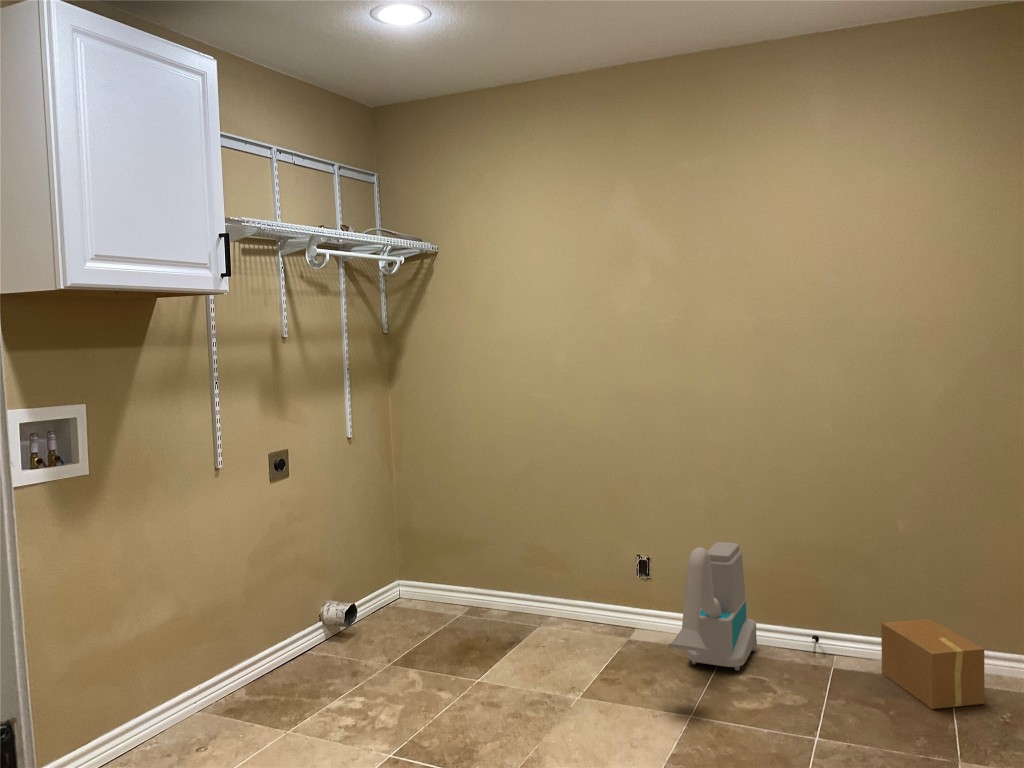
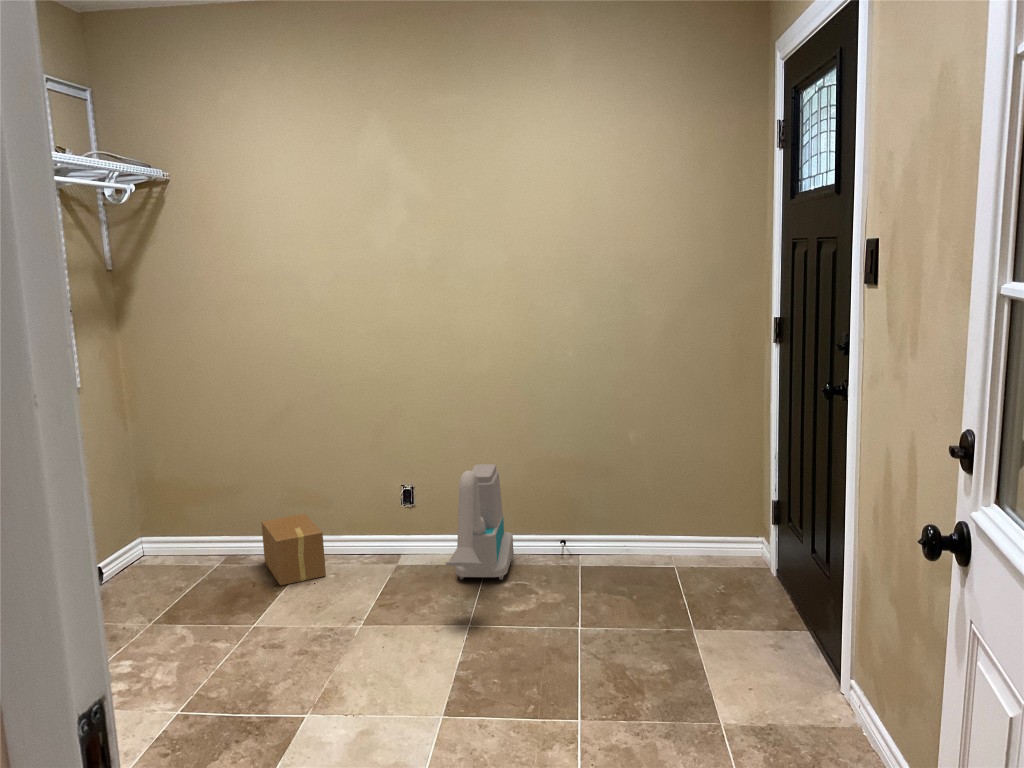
cardboard box: present [881,619,984,709] -> present [261,514,326,585]

